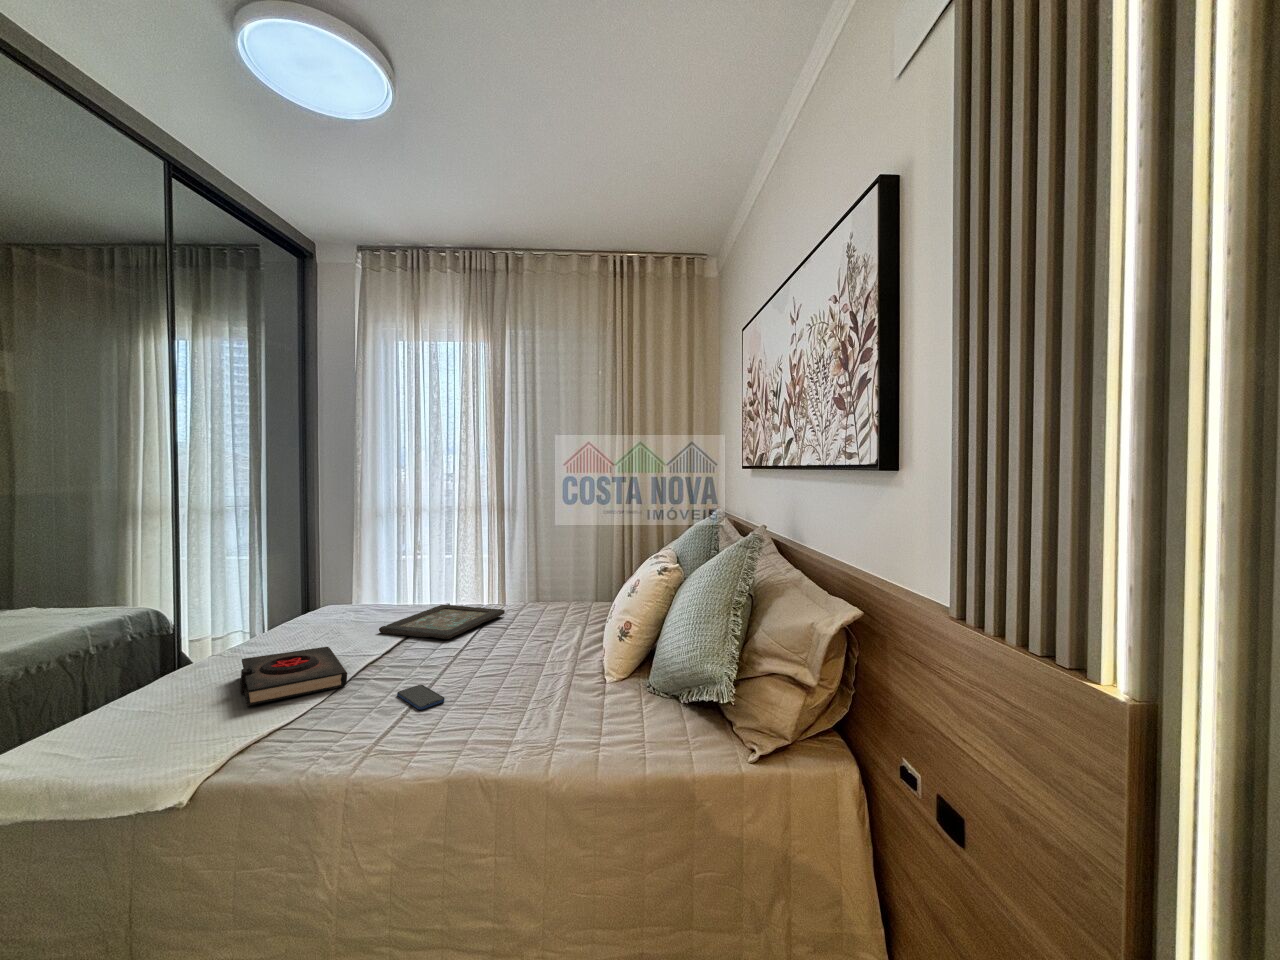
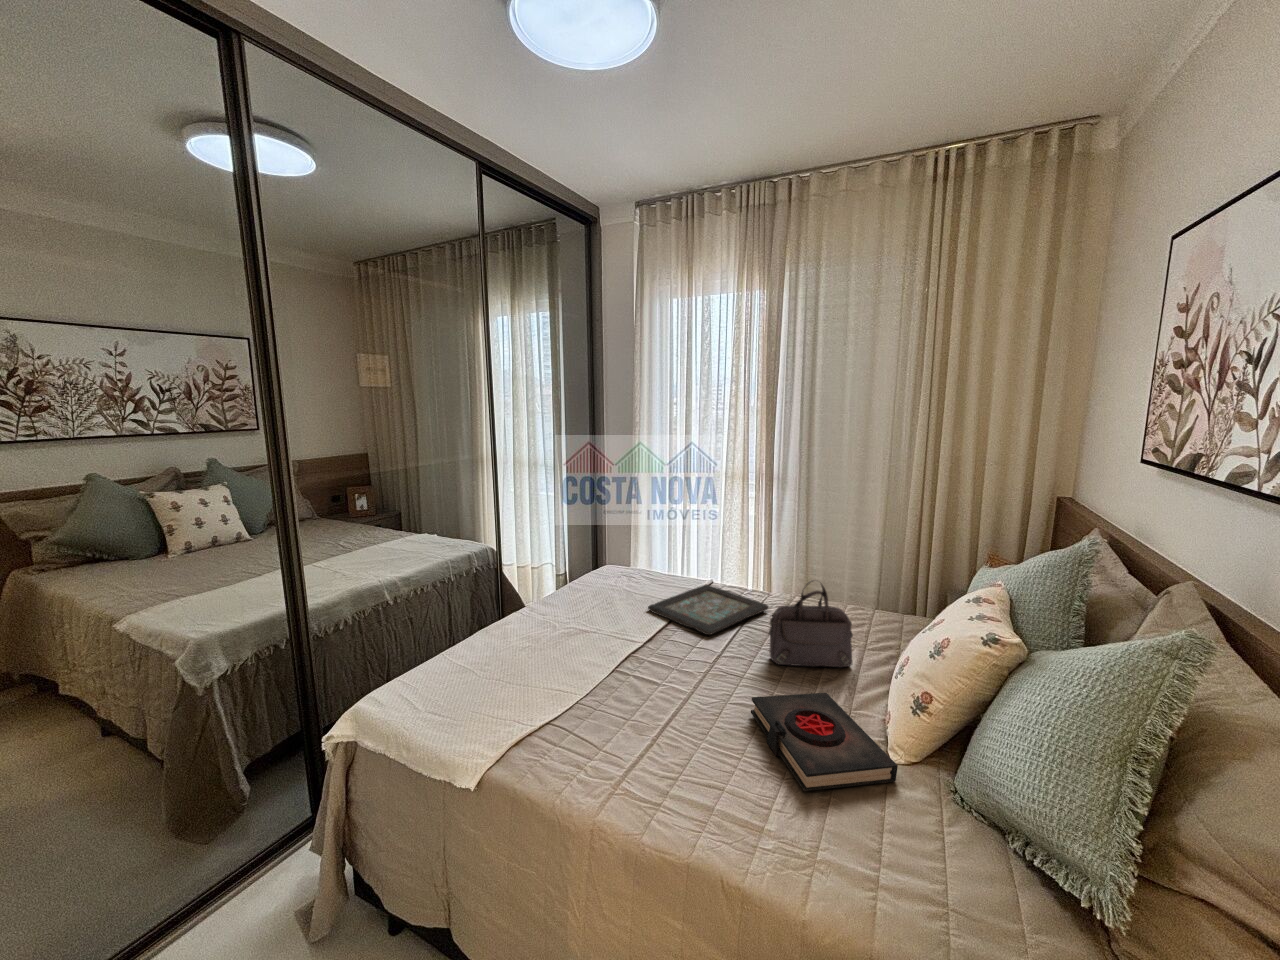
handbag: none [505,565,577,646] -> present [769,580,853,667]
book: present [240,647,347,706] -> present [751,693,898,791]
smartphone: present [397,685,445,710] -> none [658,699,701,736]

